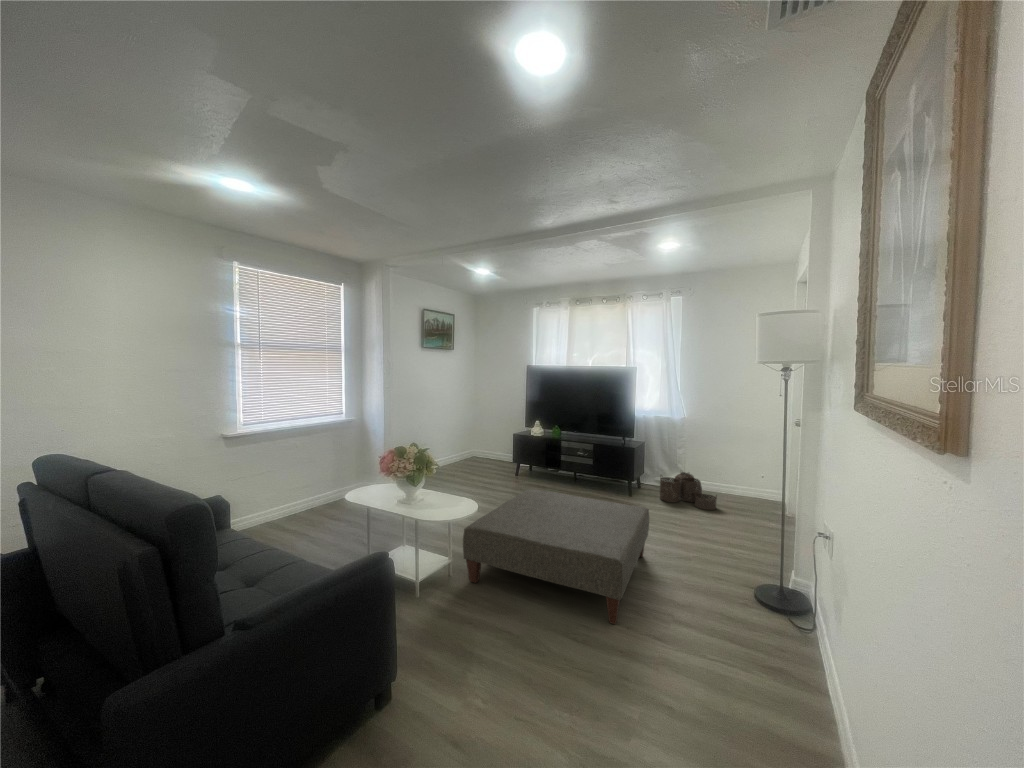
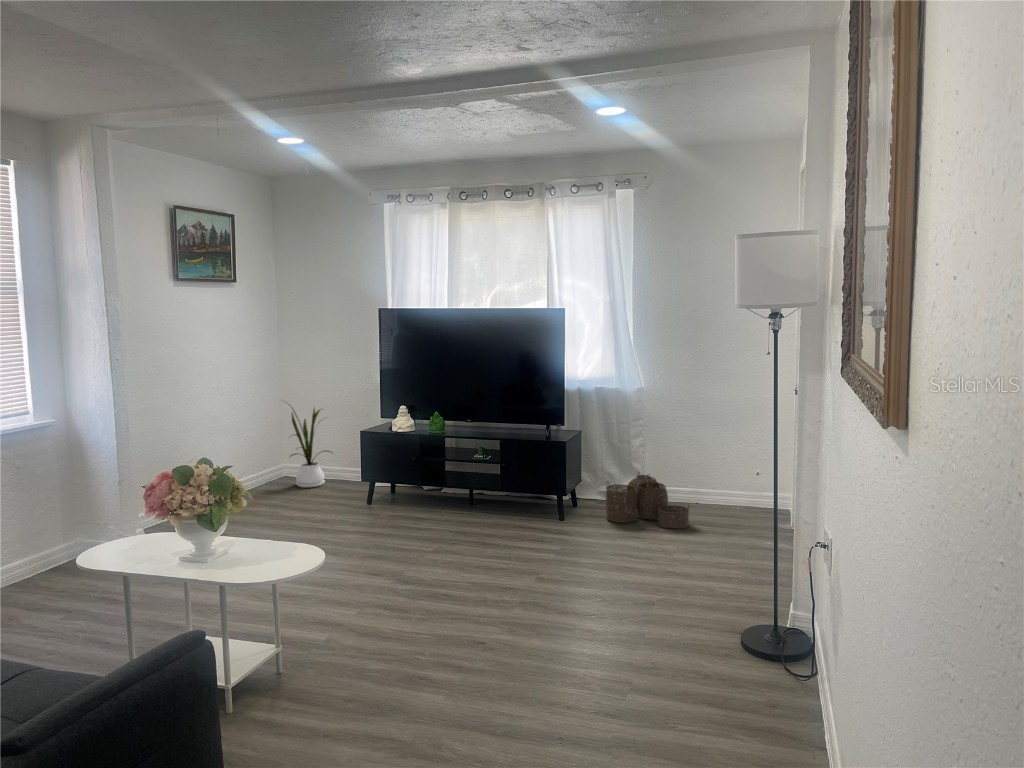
house plant: none [471,413,500,464] -> present [291,408,333,487]
ottoman: present [463,489,649,624] -> none [300,521,590,700]

